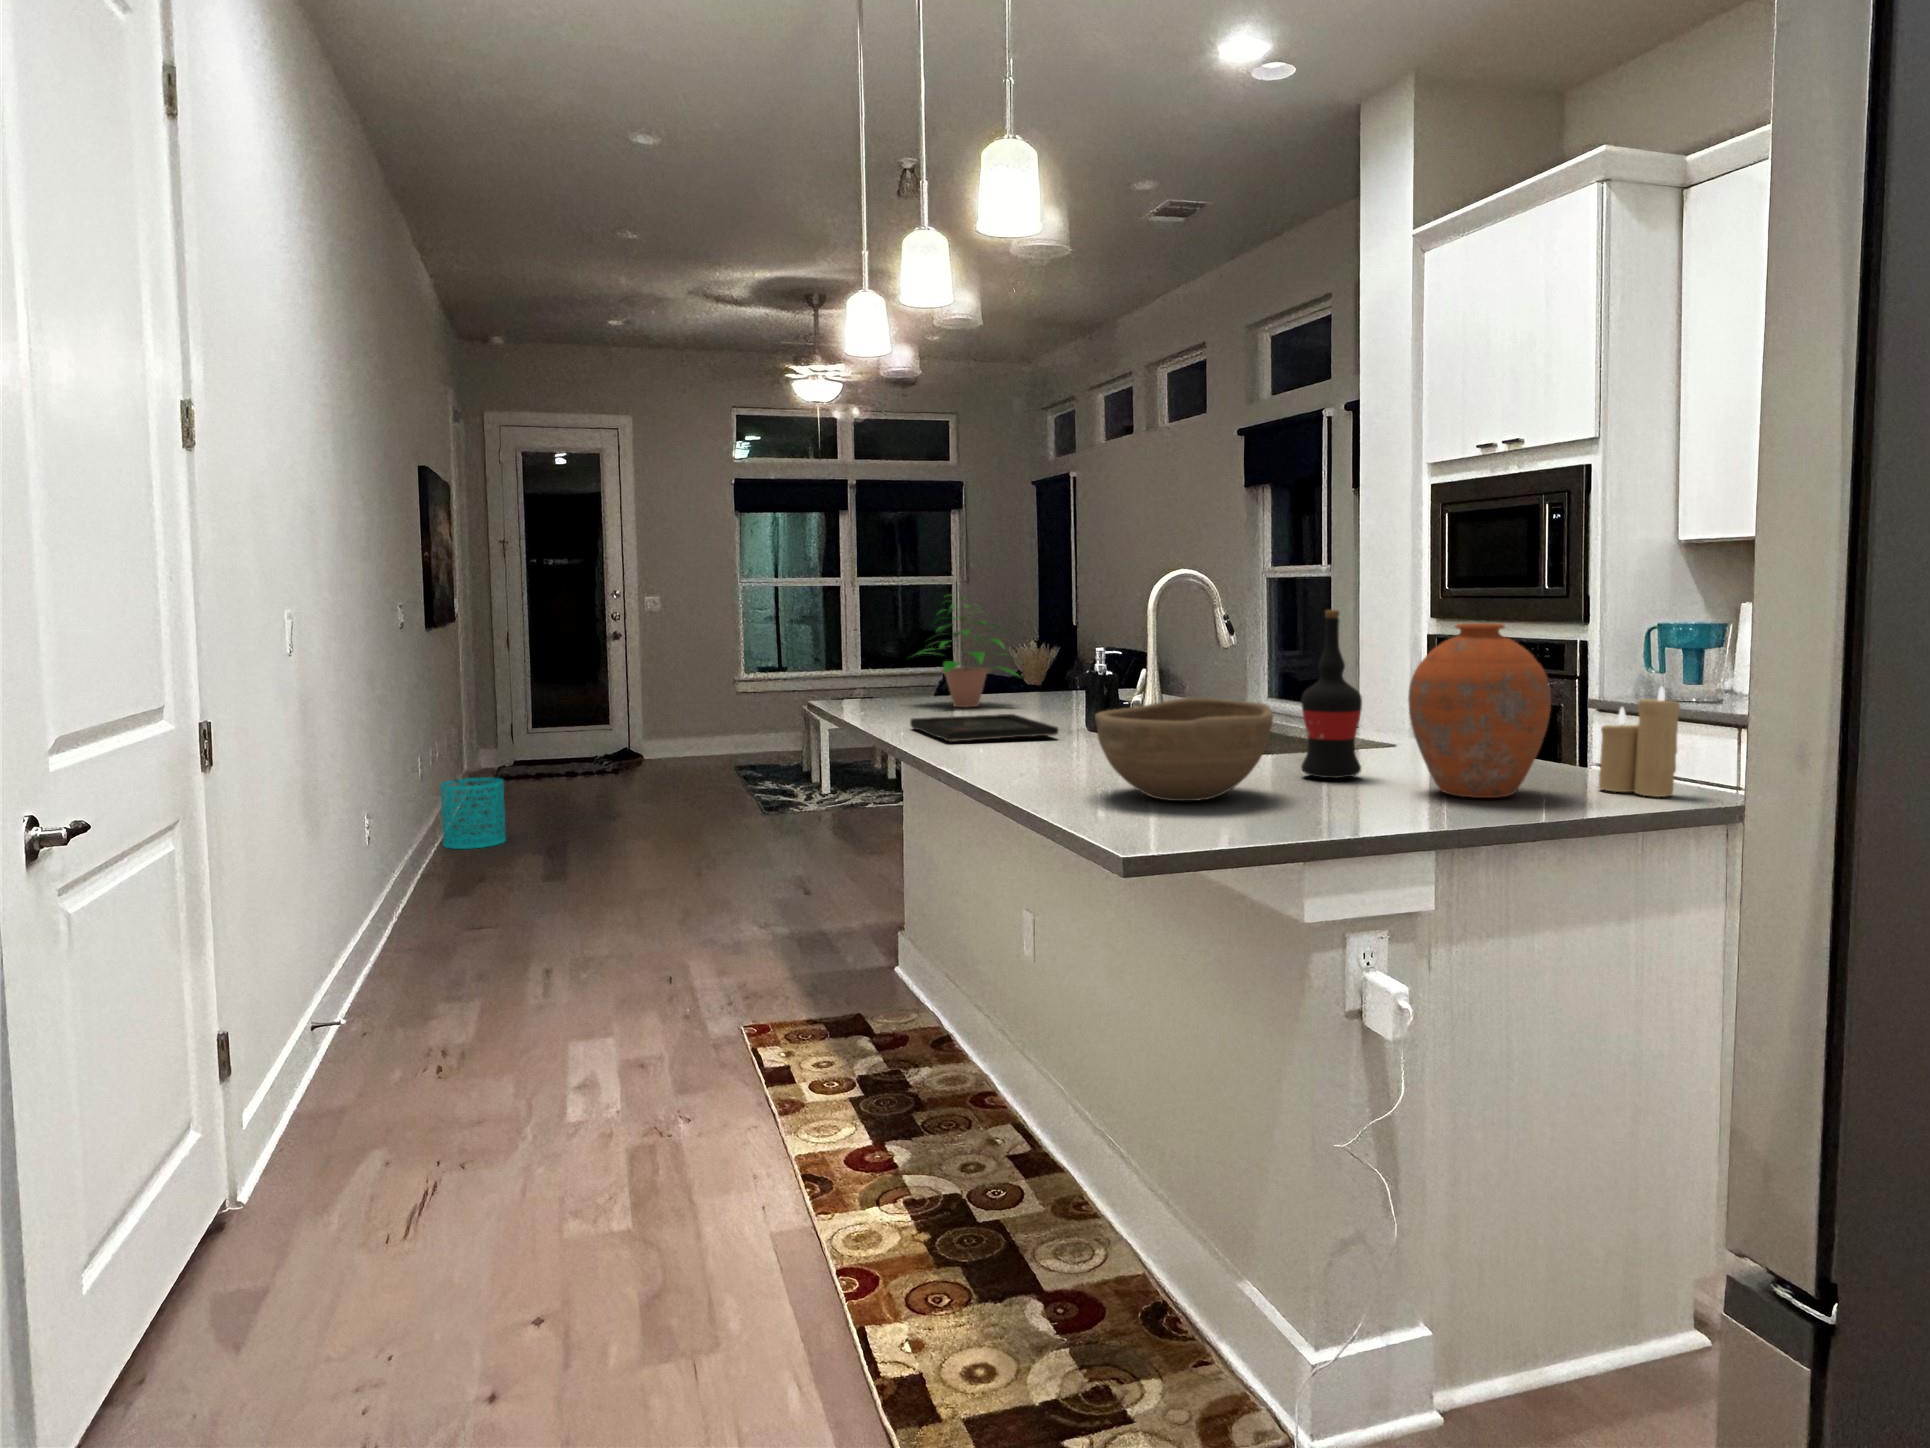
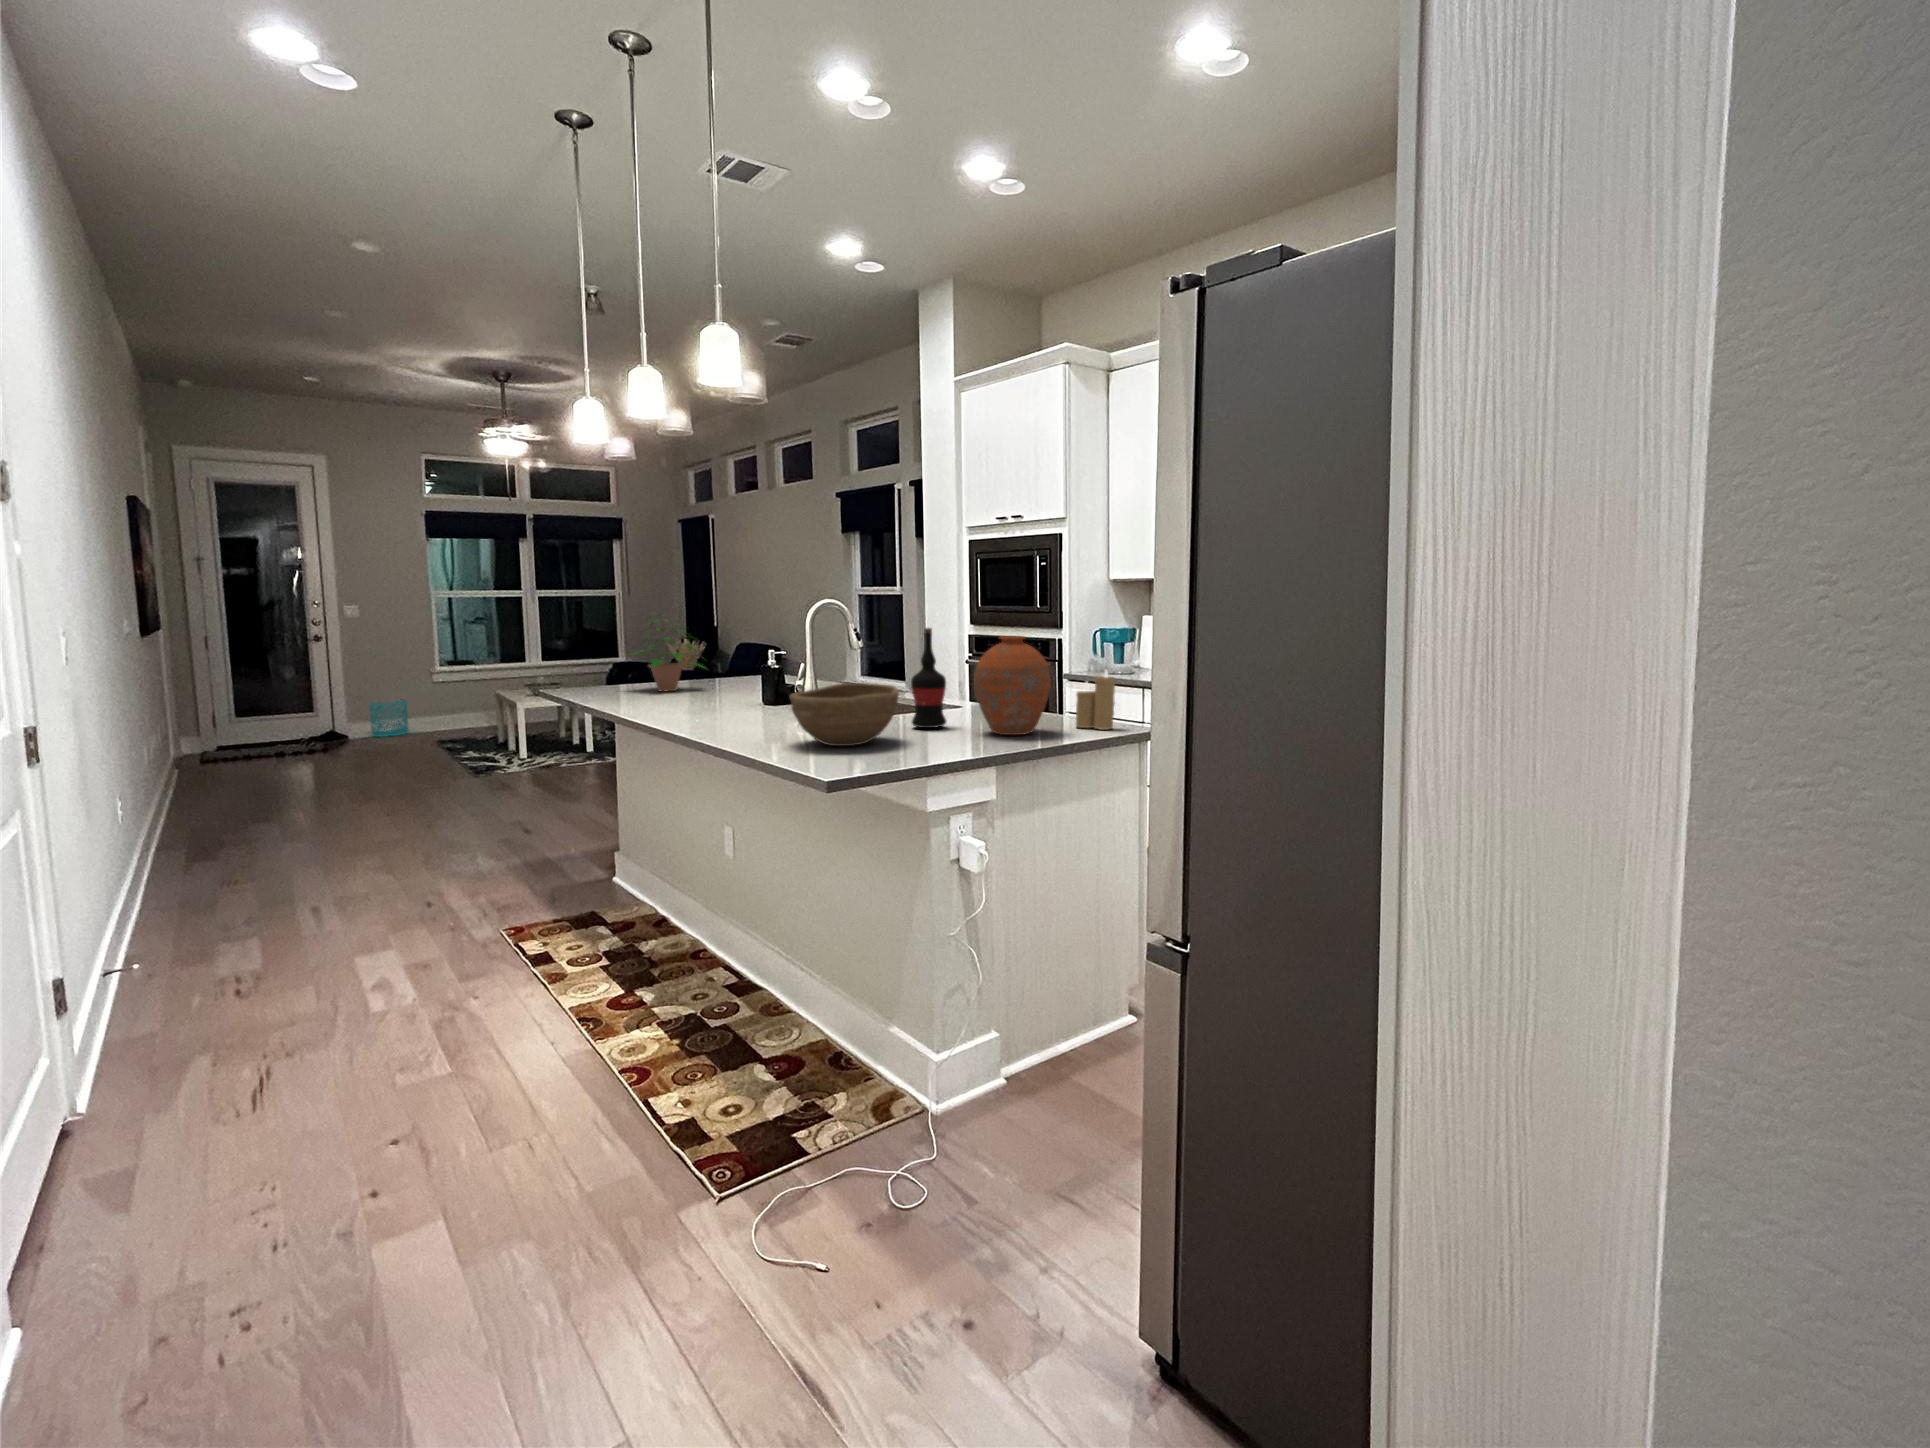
tray: present [910,714,1059,742] -> none [637,695,747,716]
wastebasket: present [441,778,506,849] -> present [370,700,409,737]

